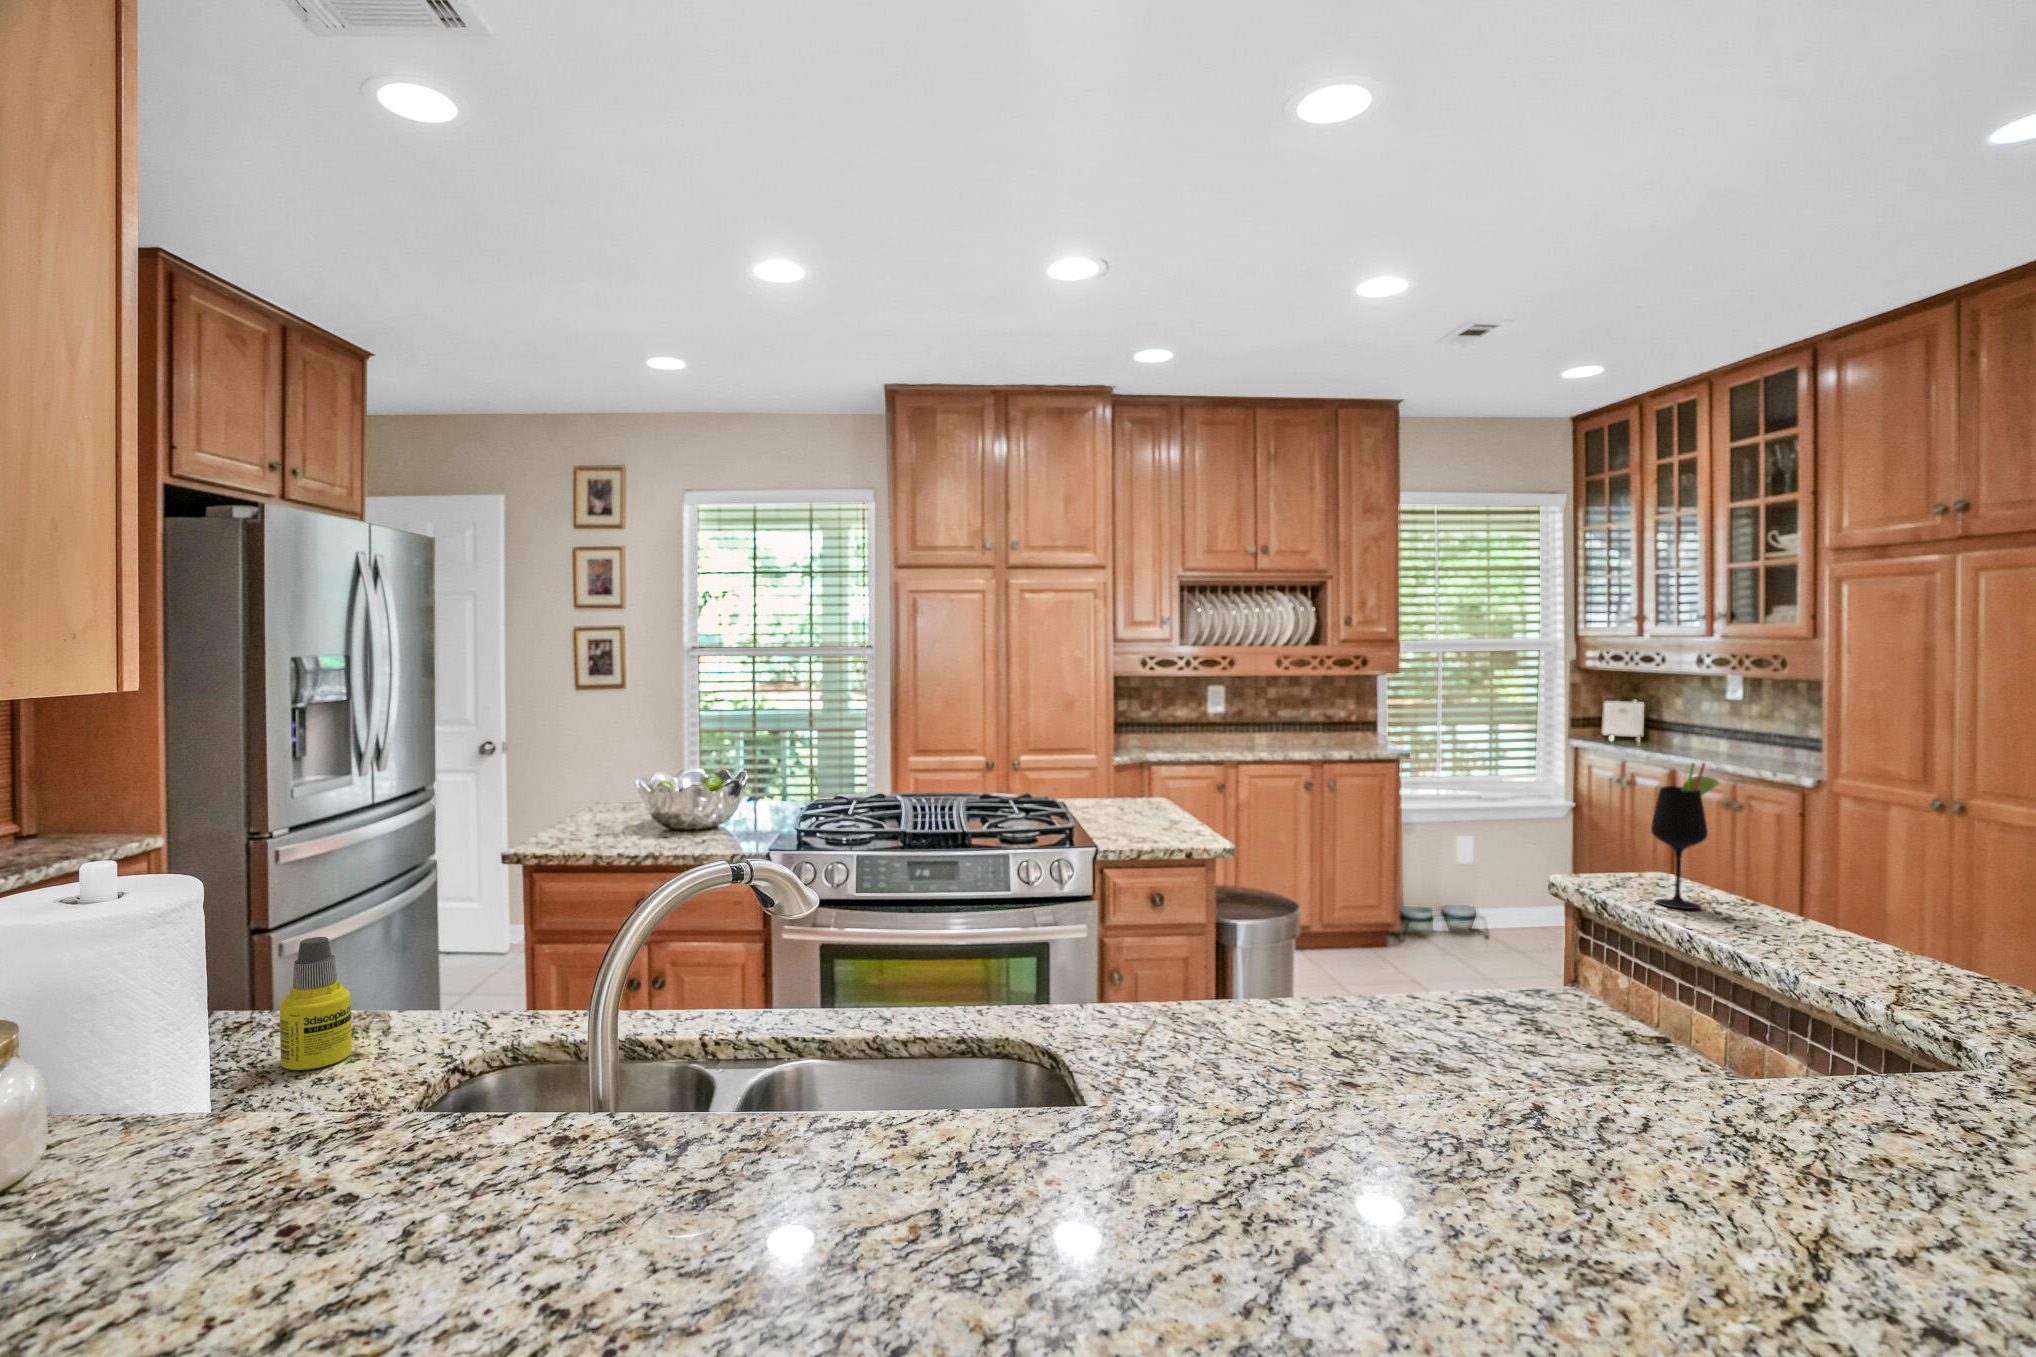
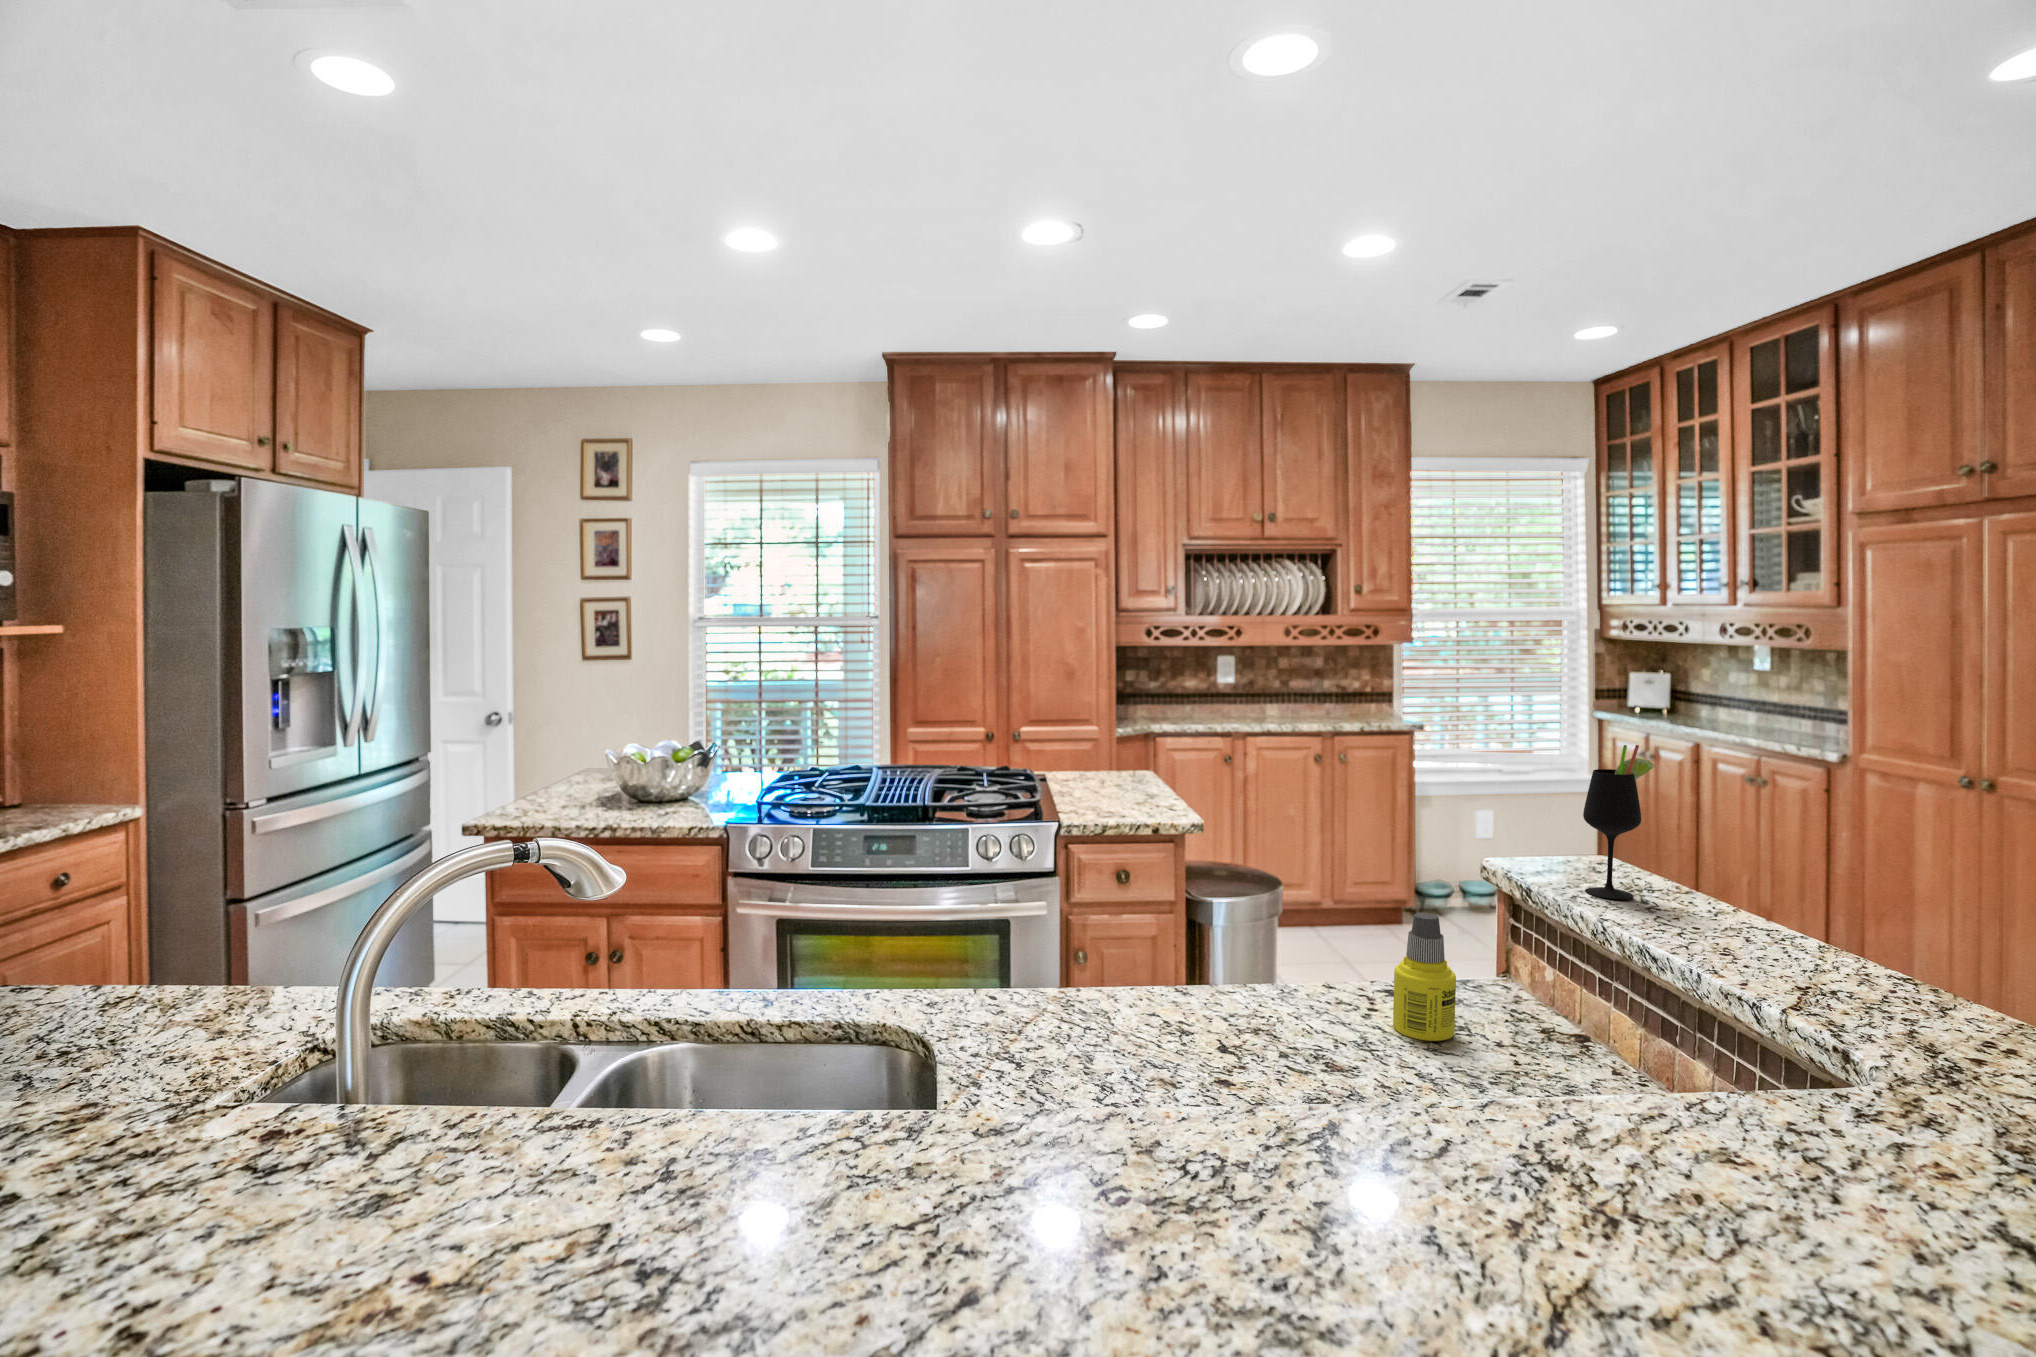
bottle: present [279,937,352,1070] -> present [1393,913,1456,1041]

